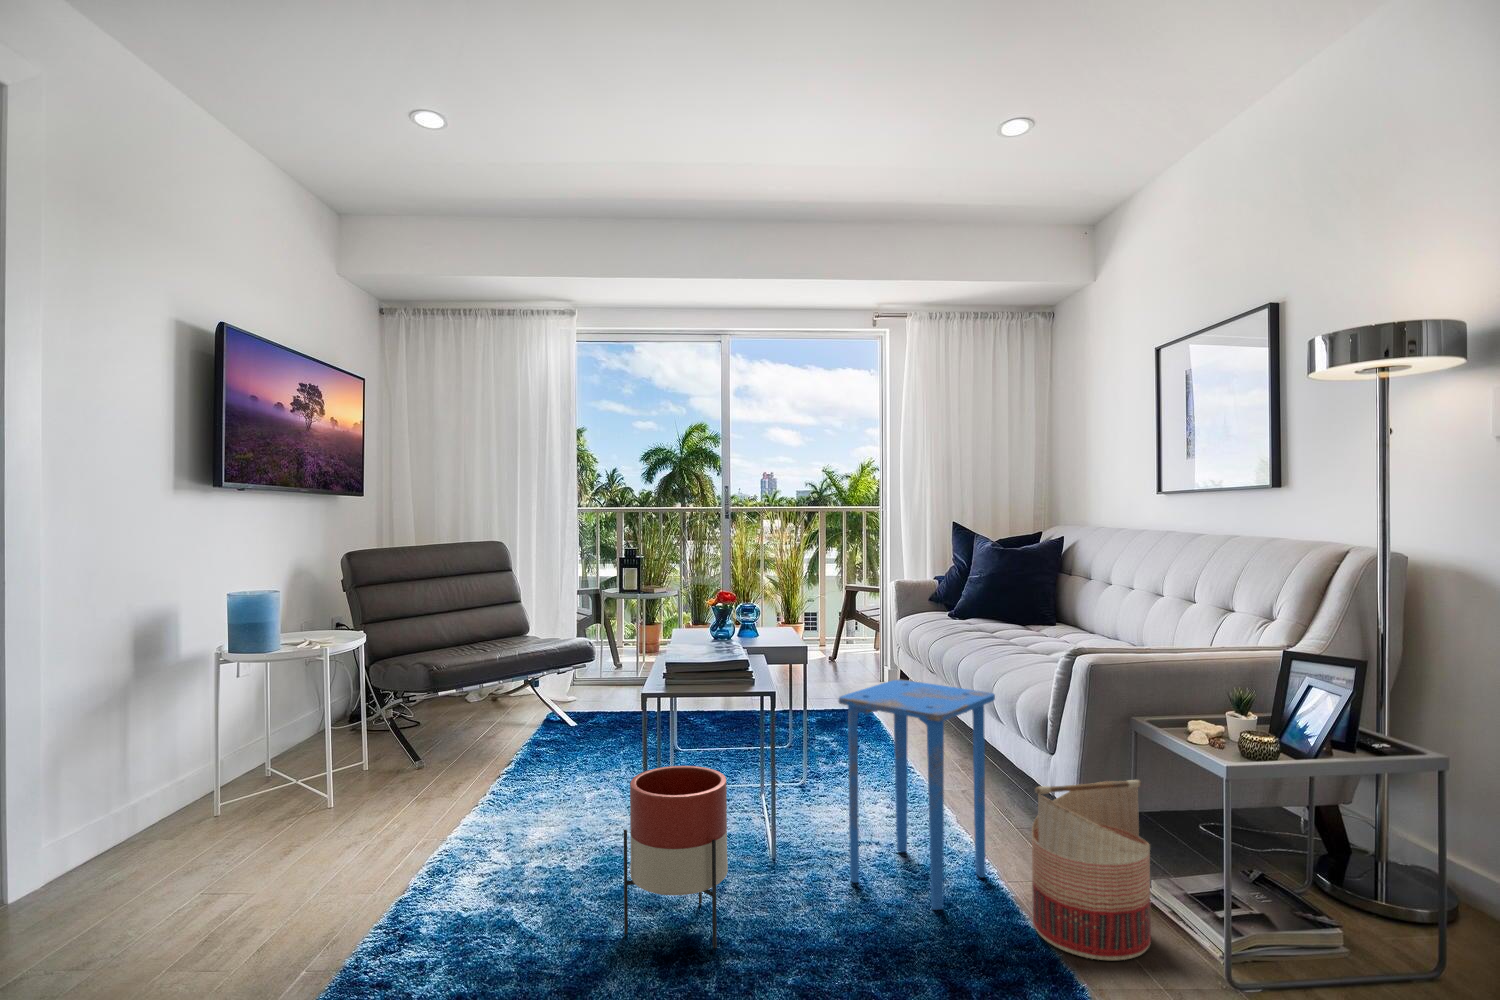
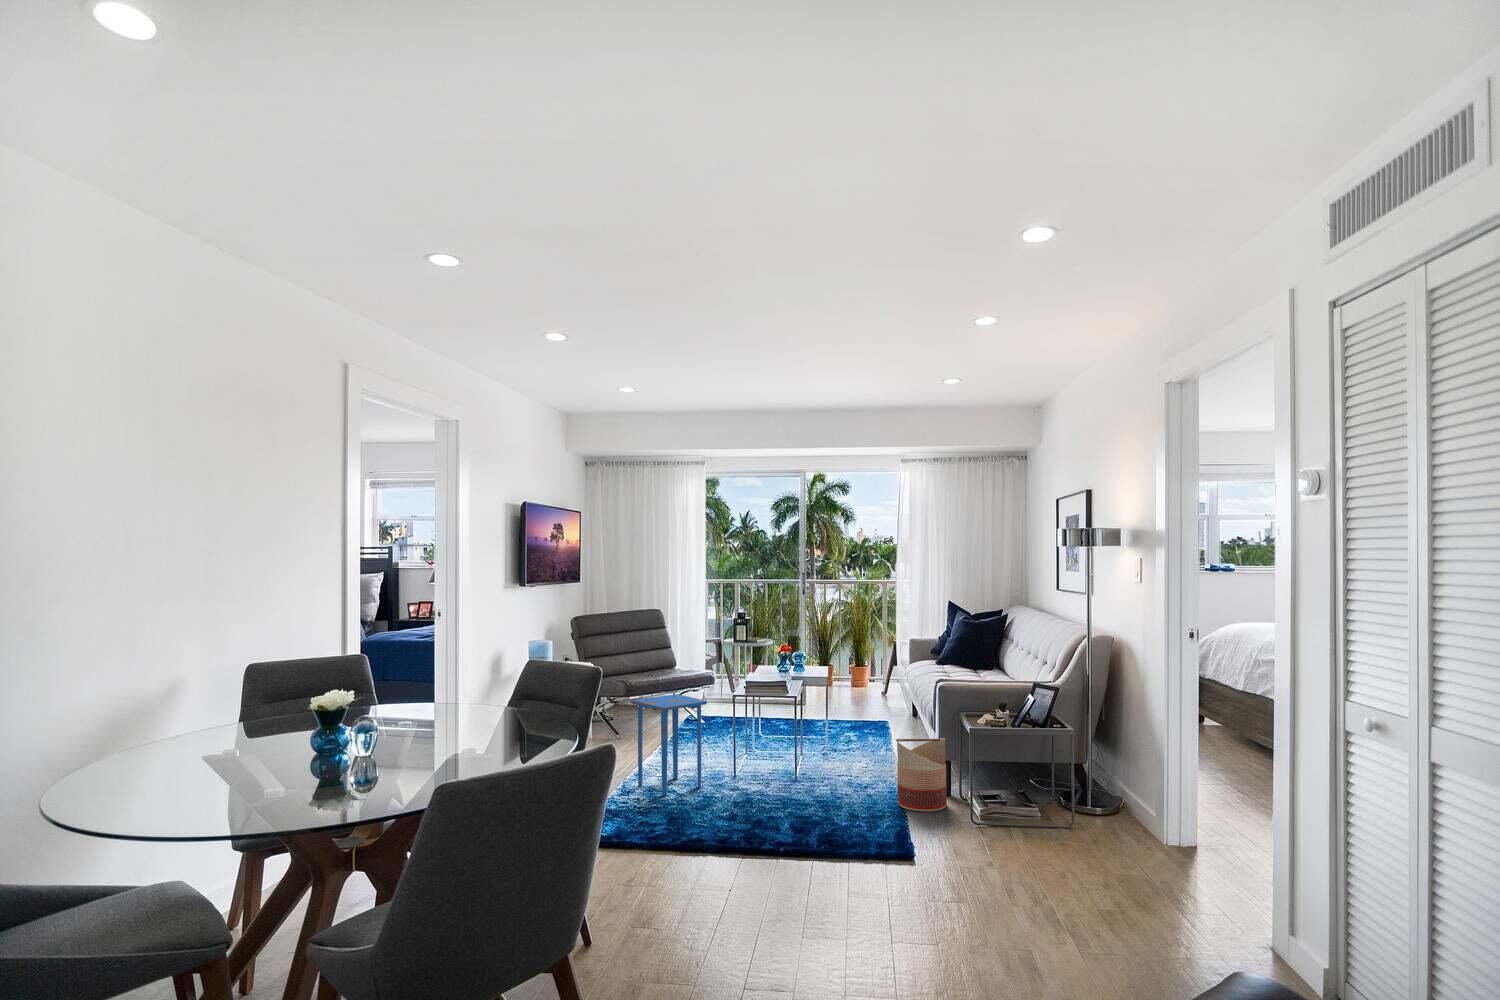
side table: present [839,679,995,910] -> present [634,694,707,796]
planter: present [624,766,728,948] -> none [721,727,766,801]

